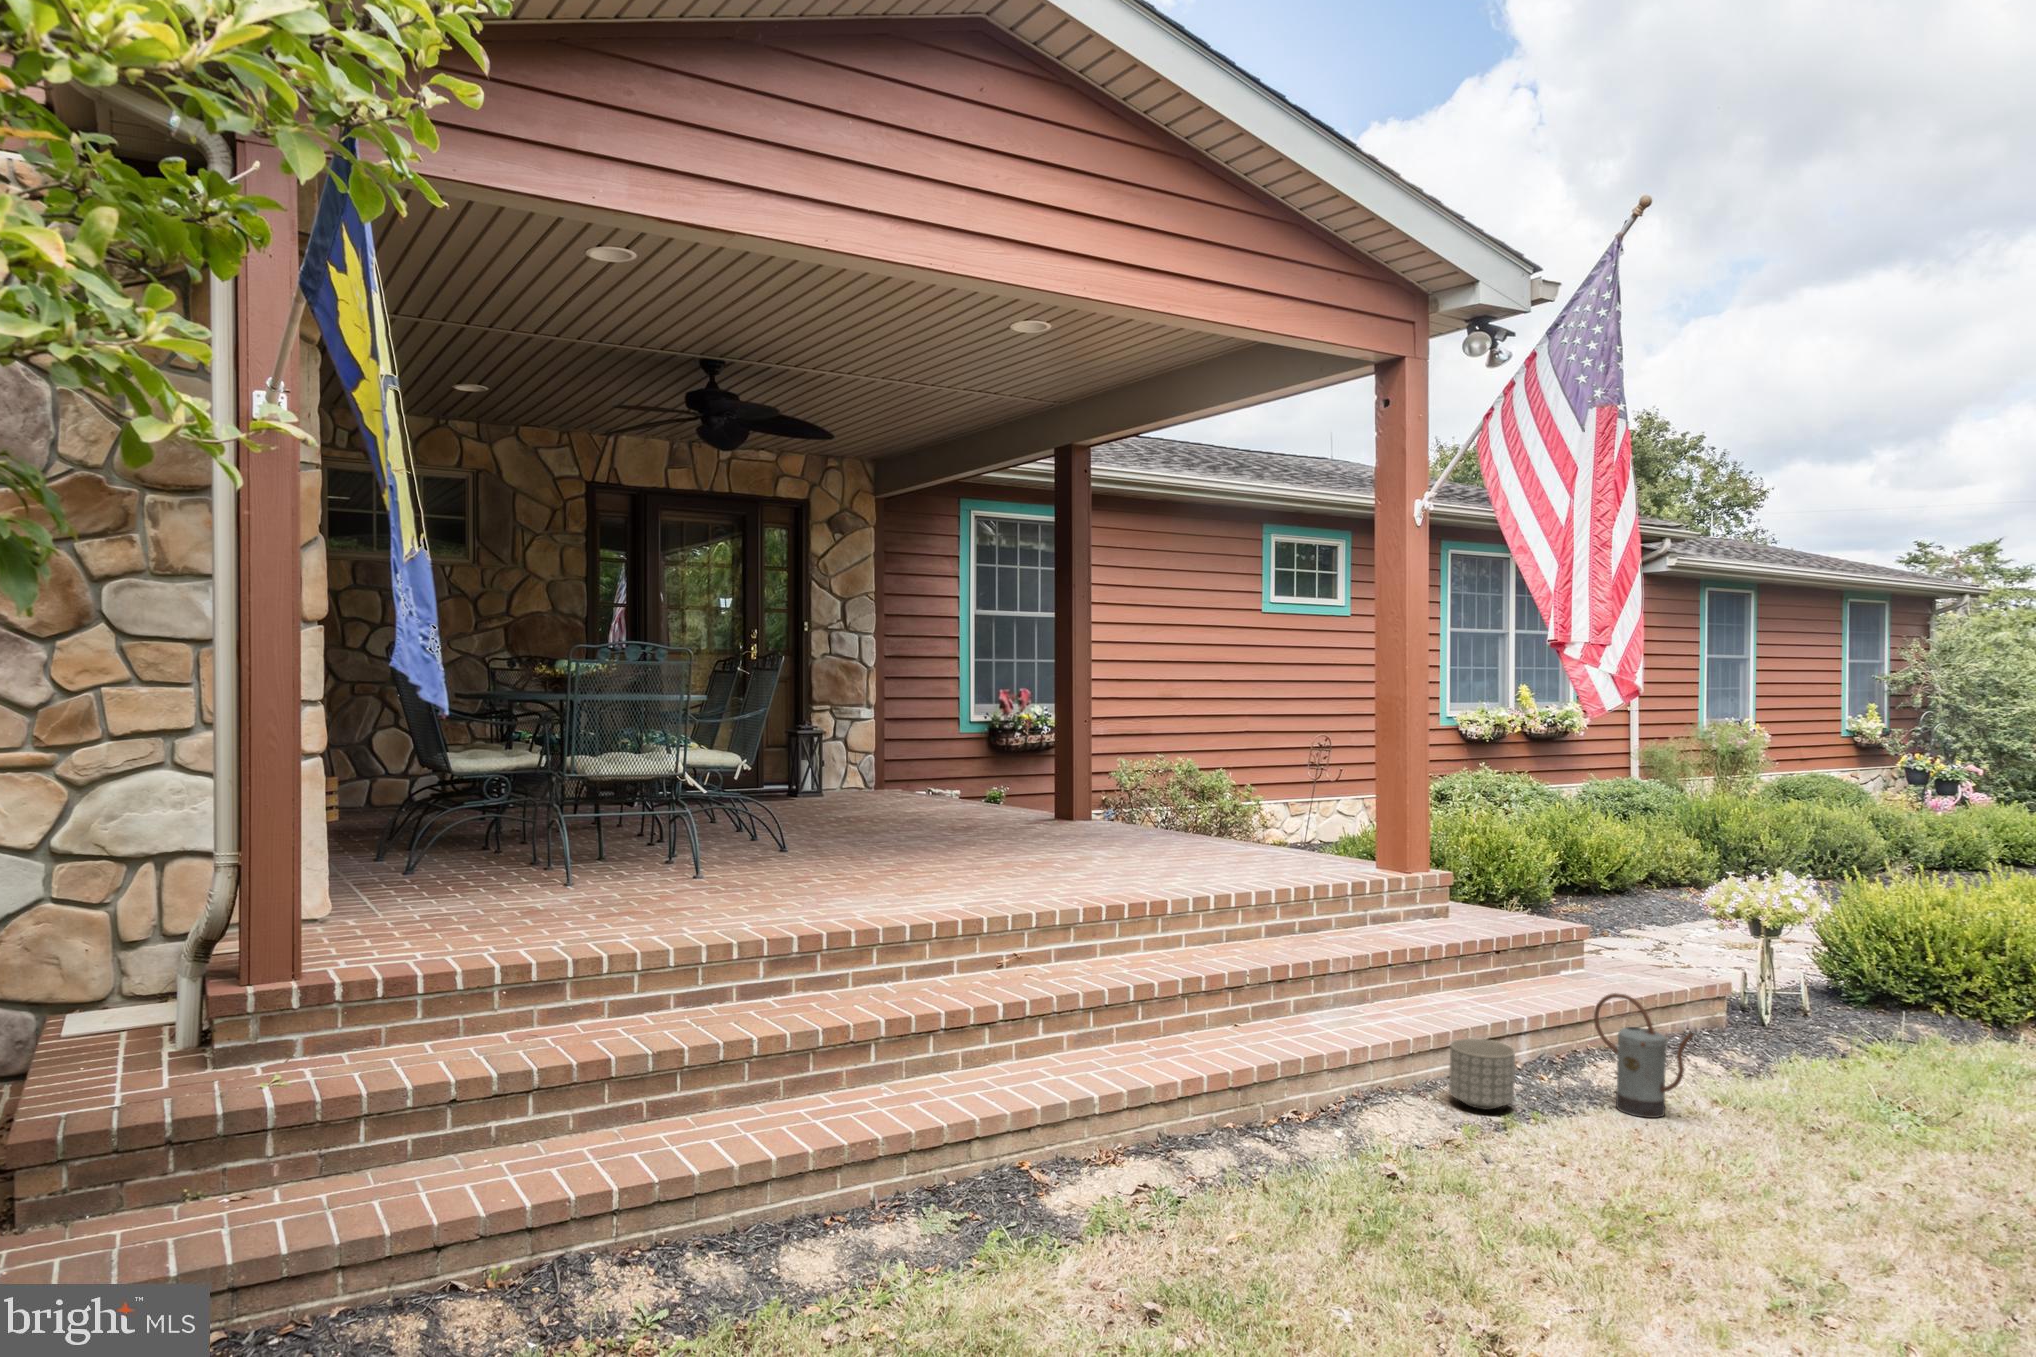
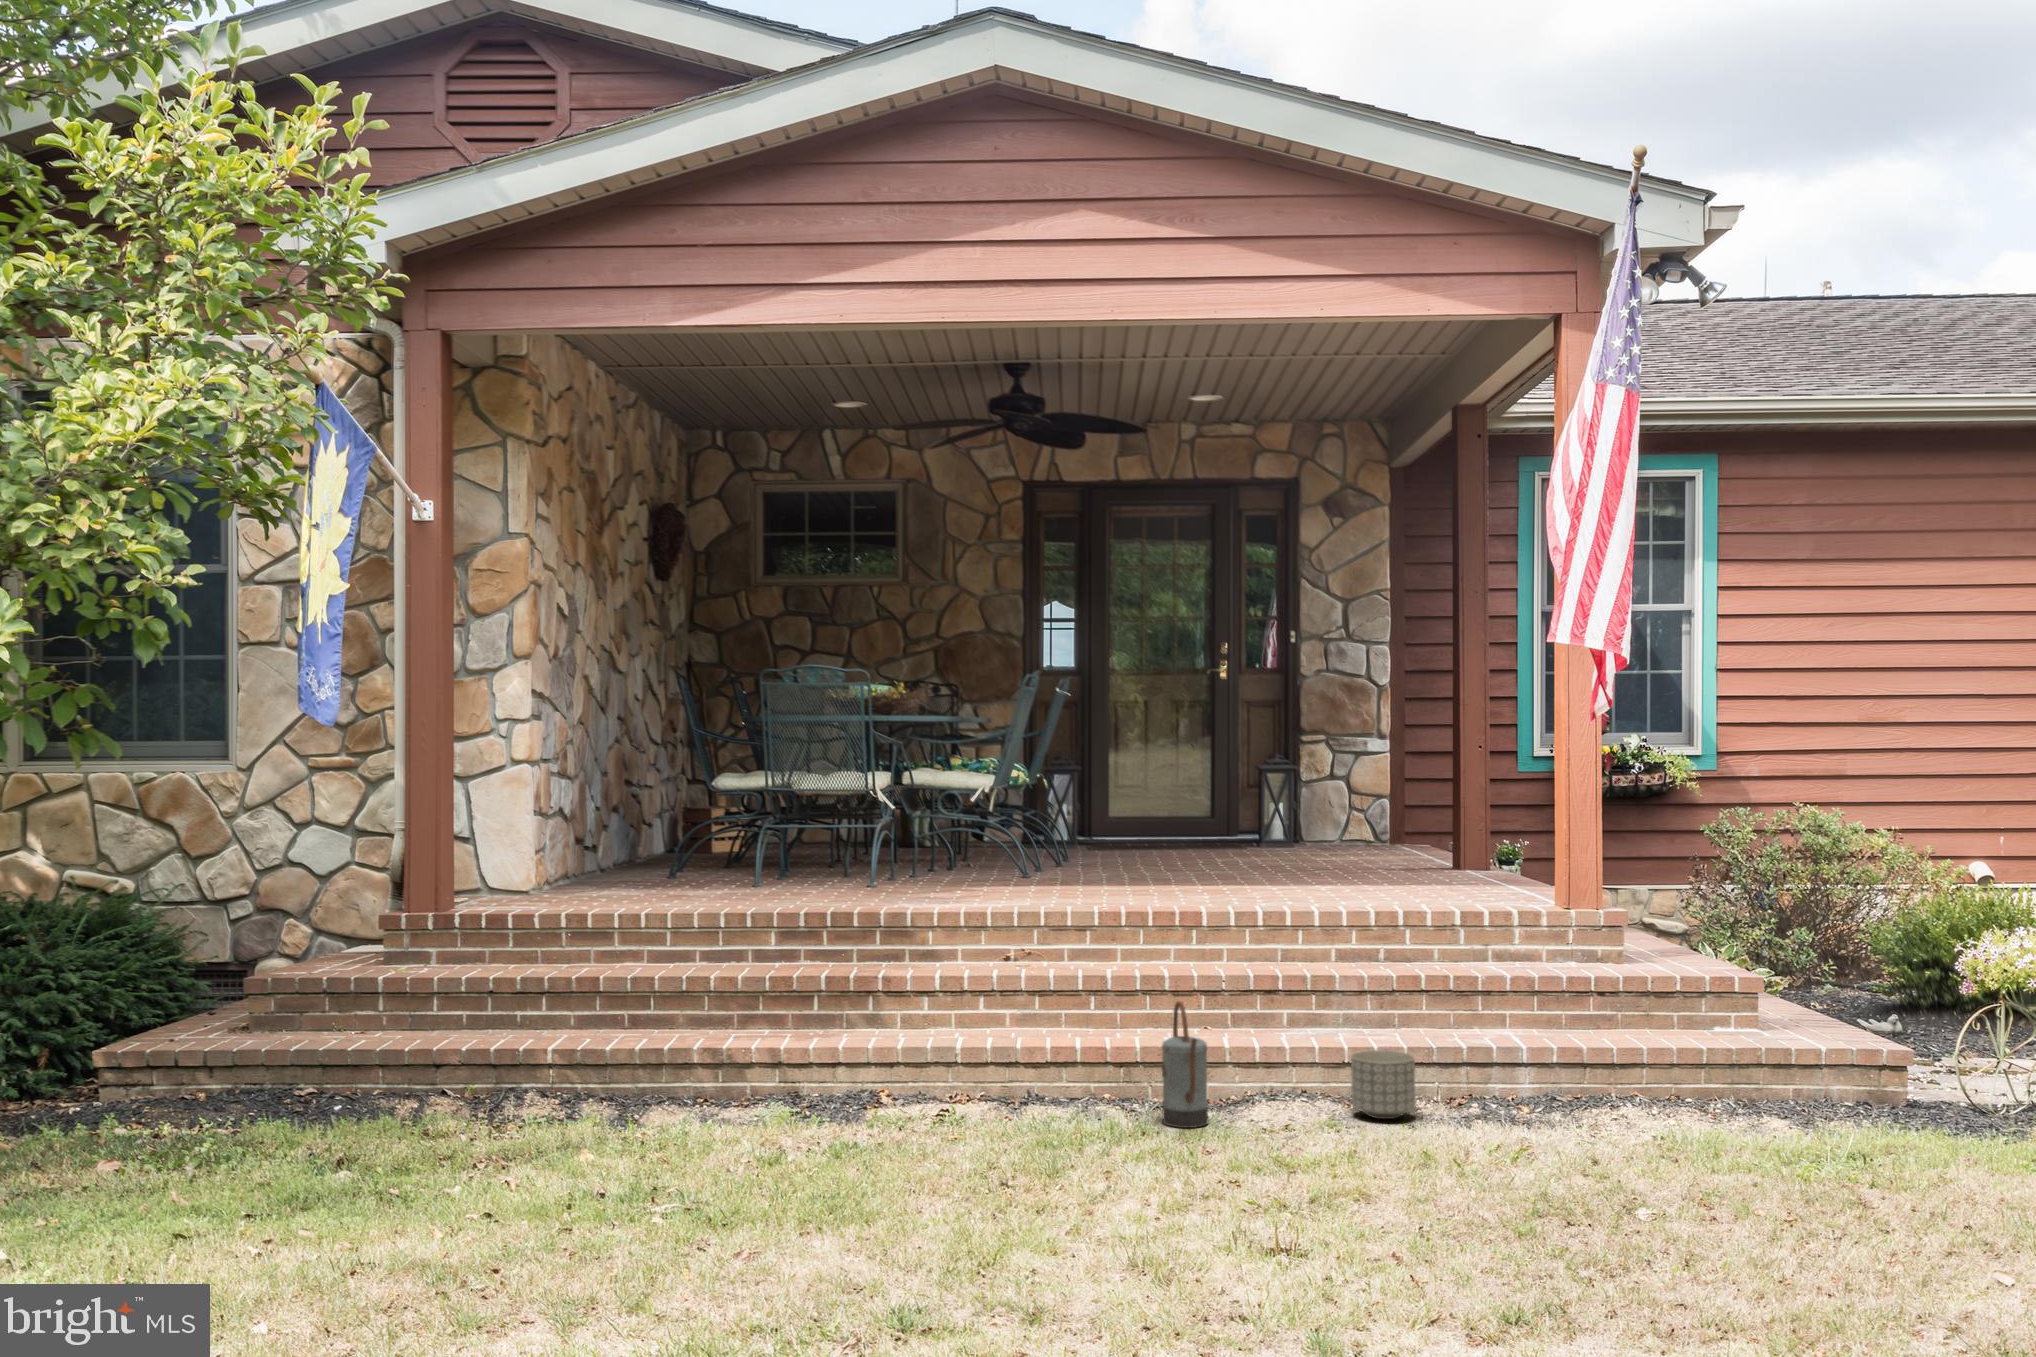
watering can: present [1594,993,1694,1118] -> present [1161,1001,1208,1128]

